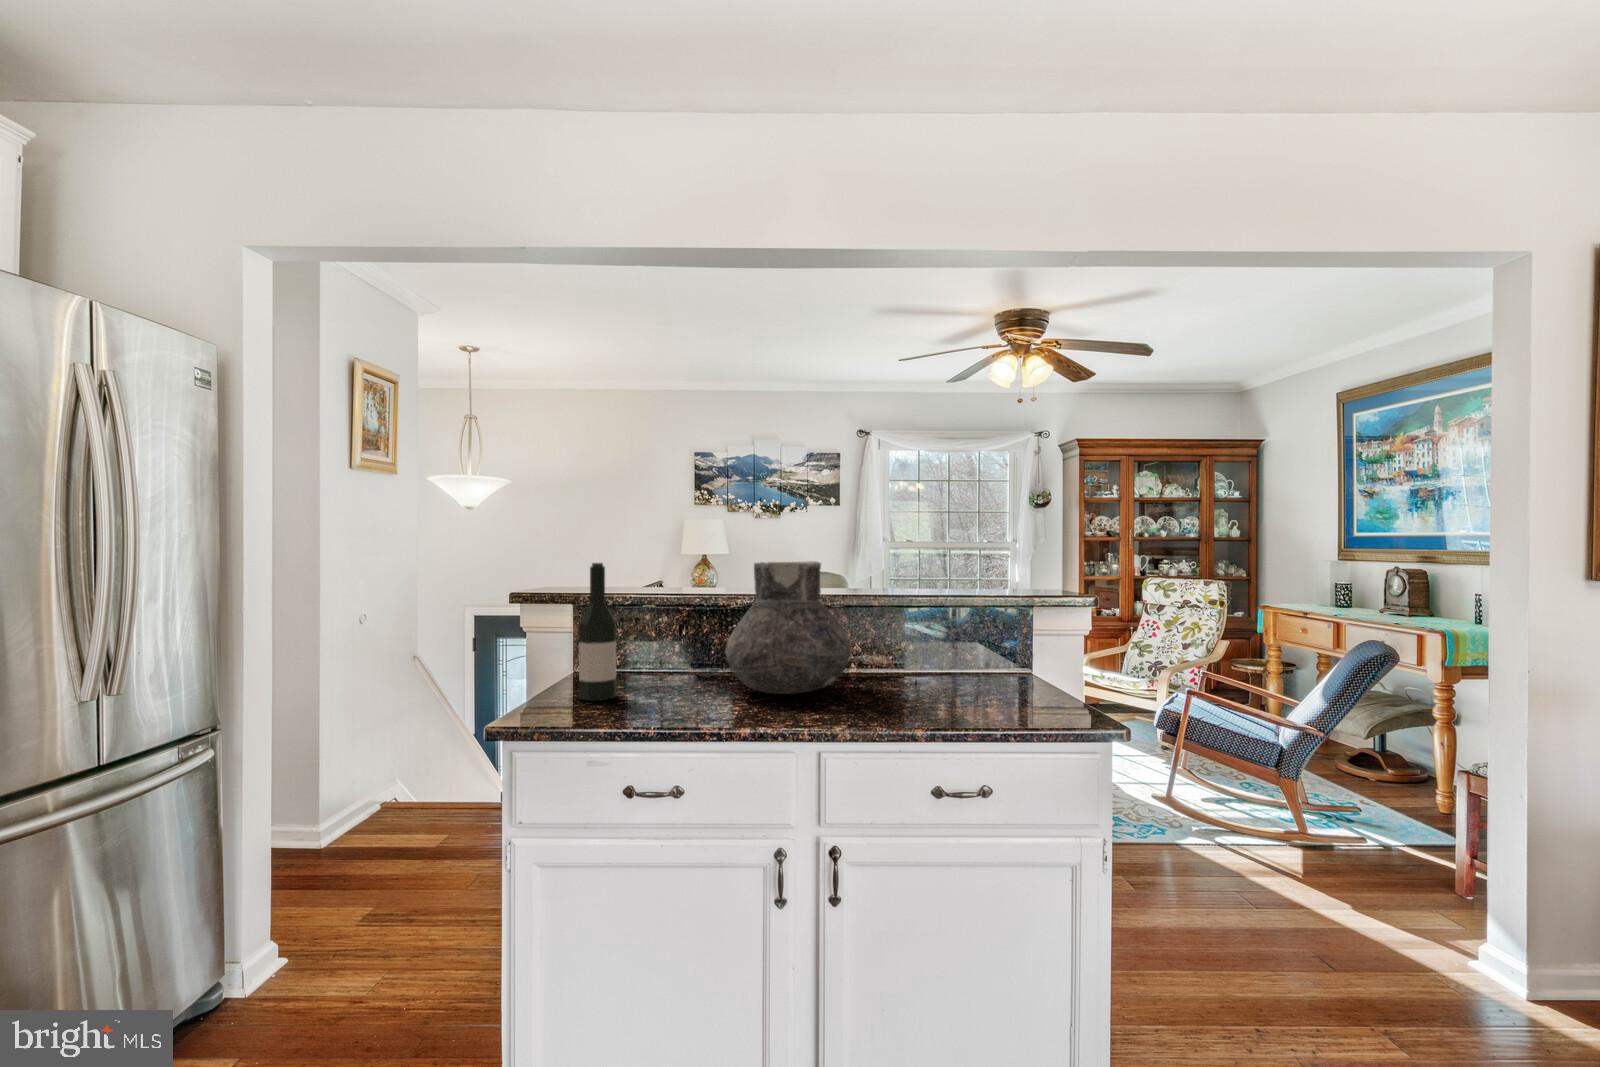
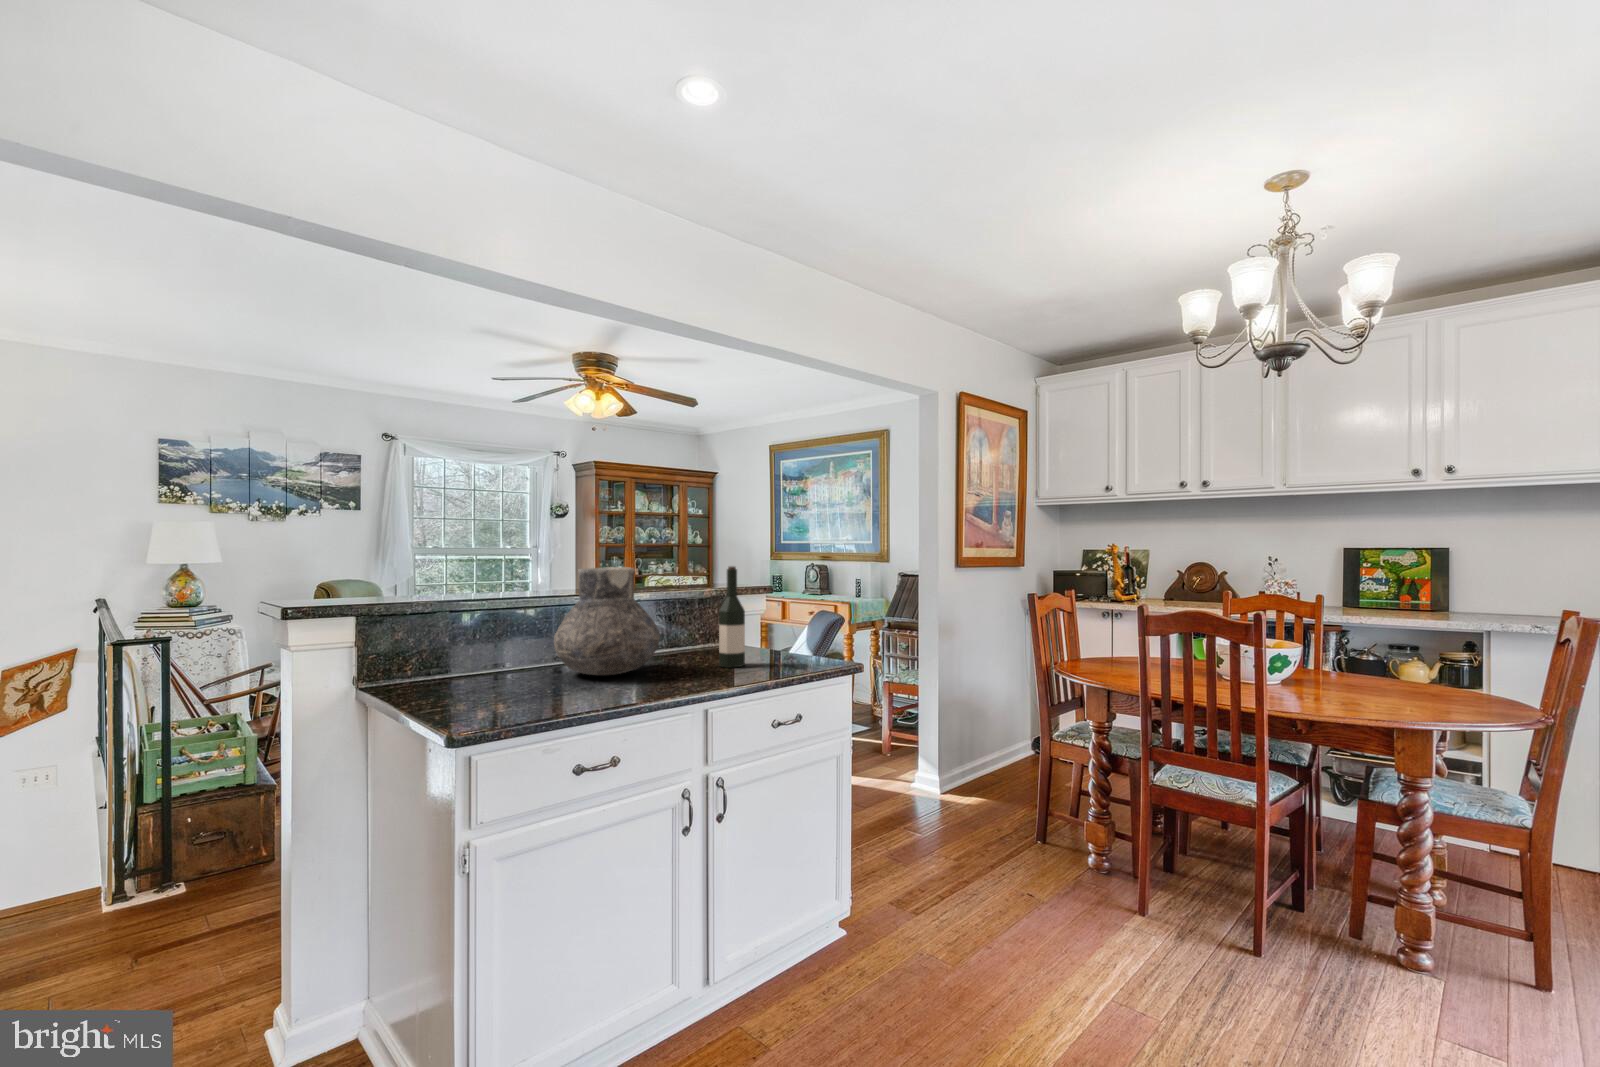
wine bottle: present [579,563,616,701] -> present [719,566,745,667]

